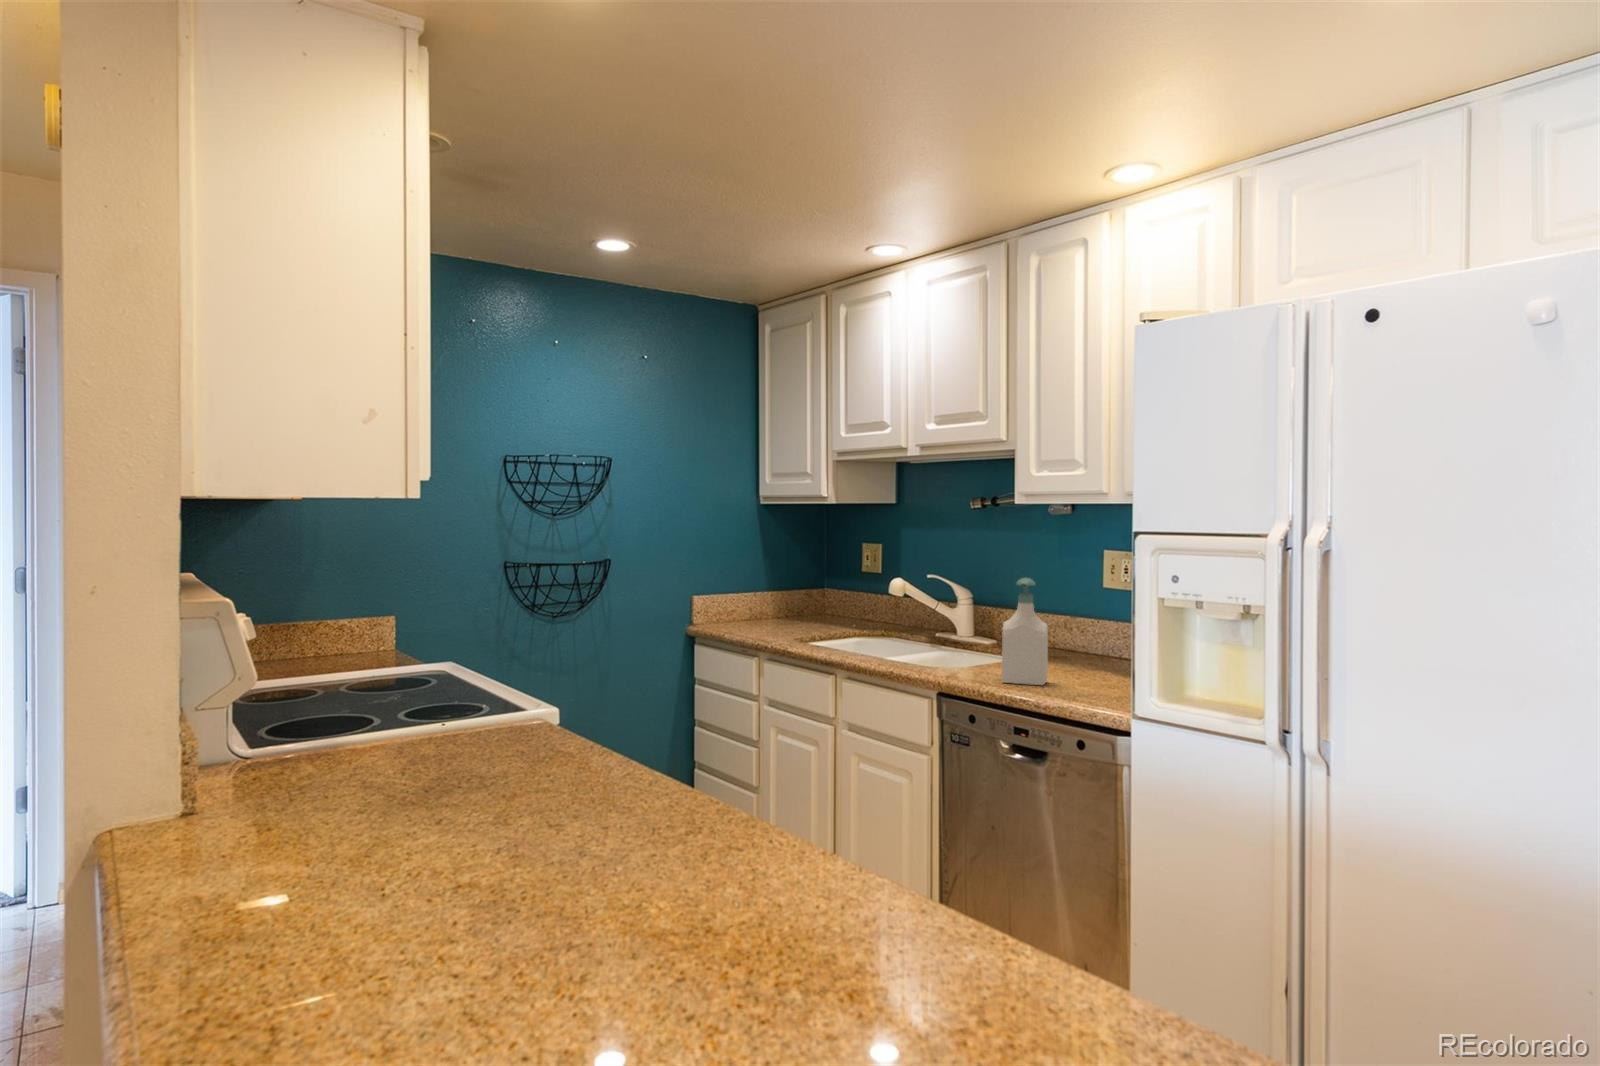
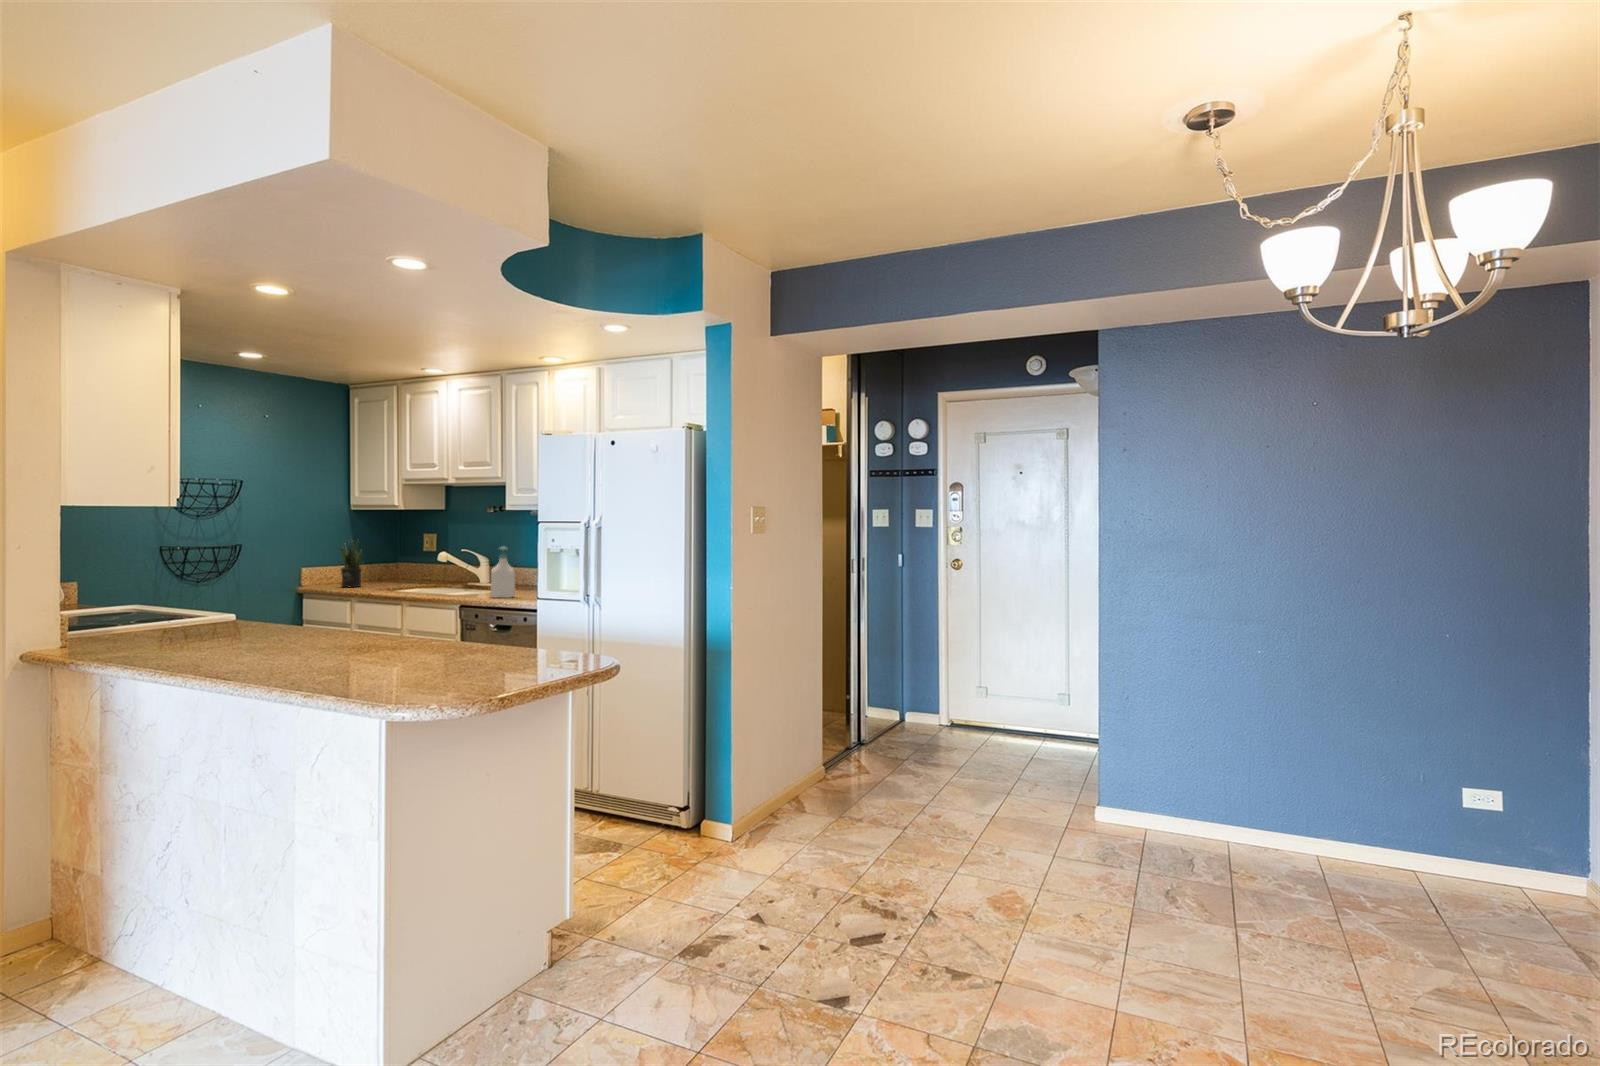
potted plant: none [743,551,776,630] -> present [340,540,362,587]

